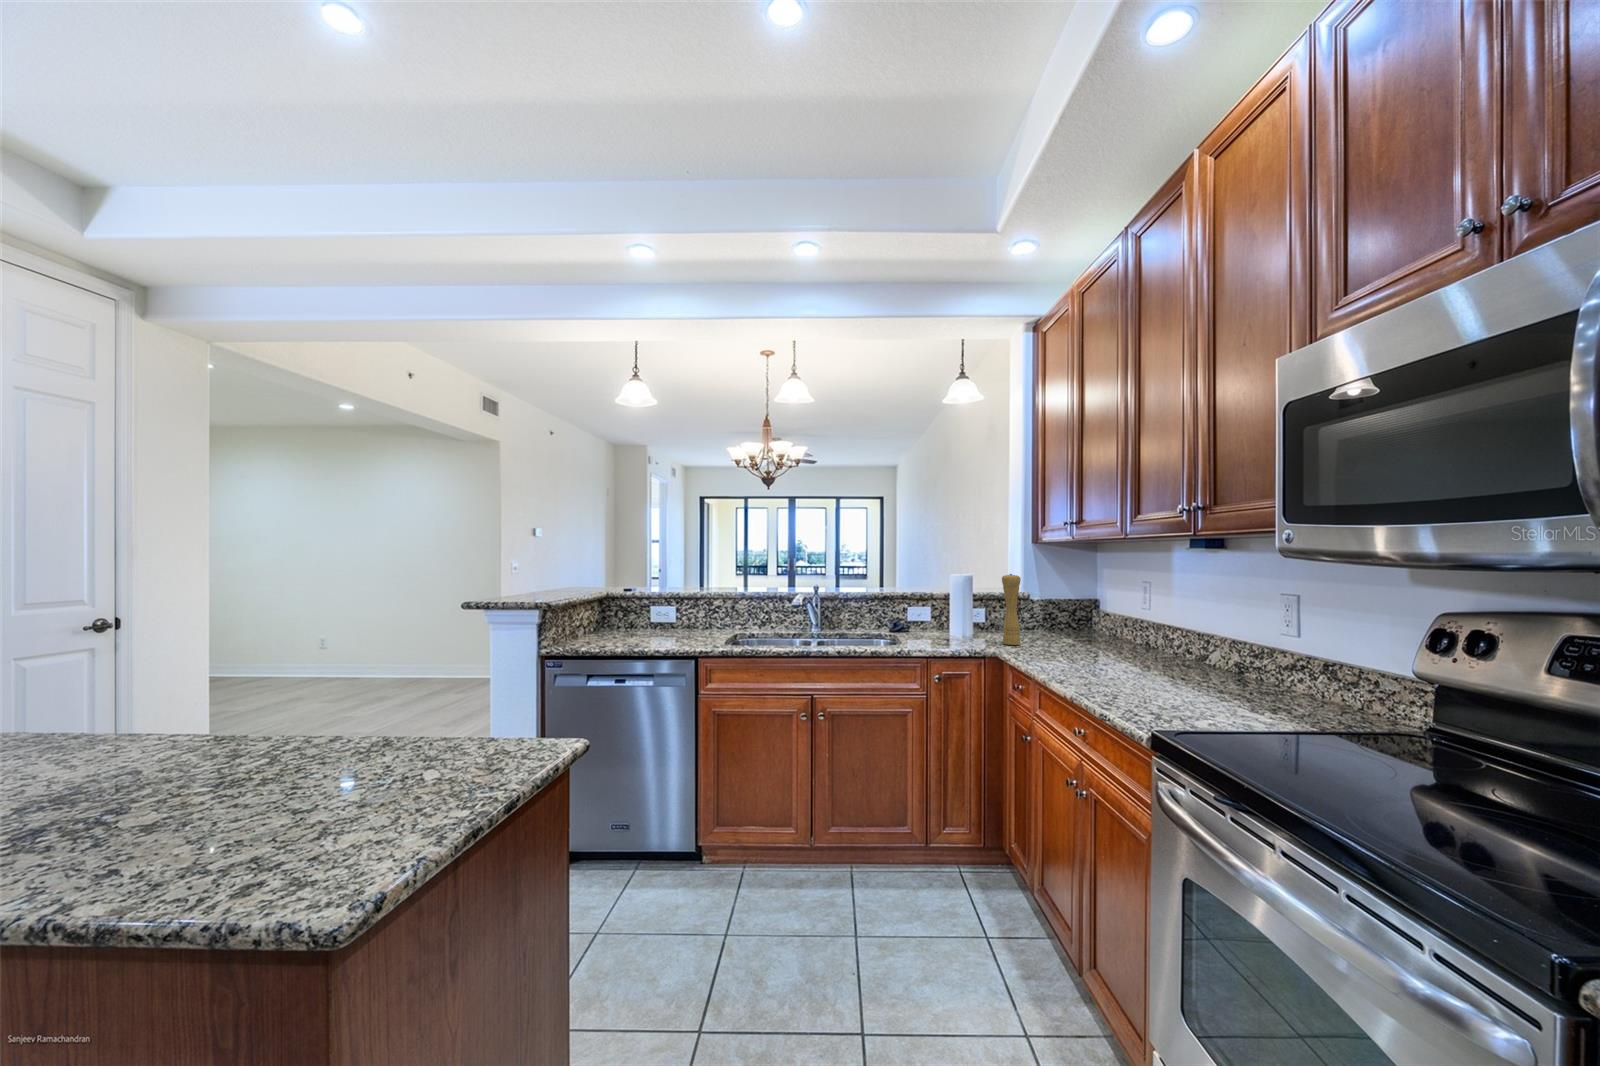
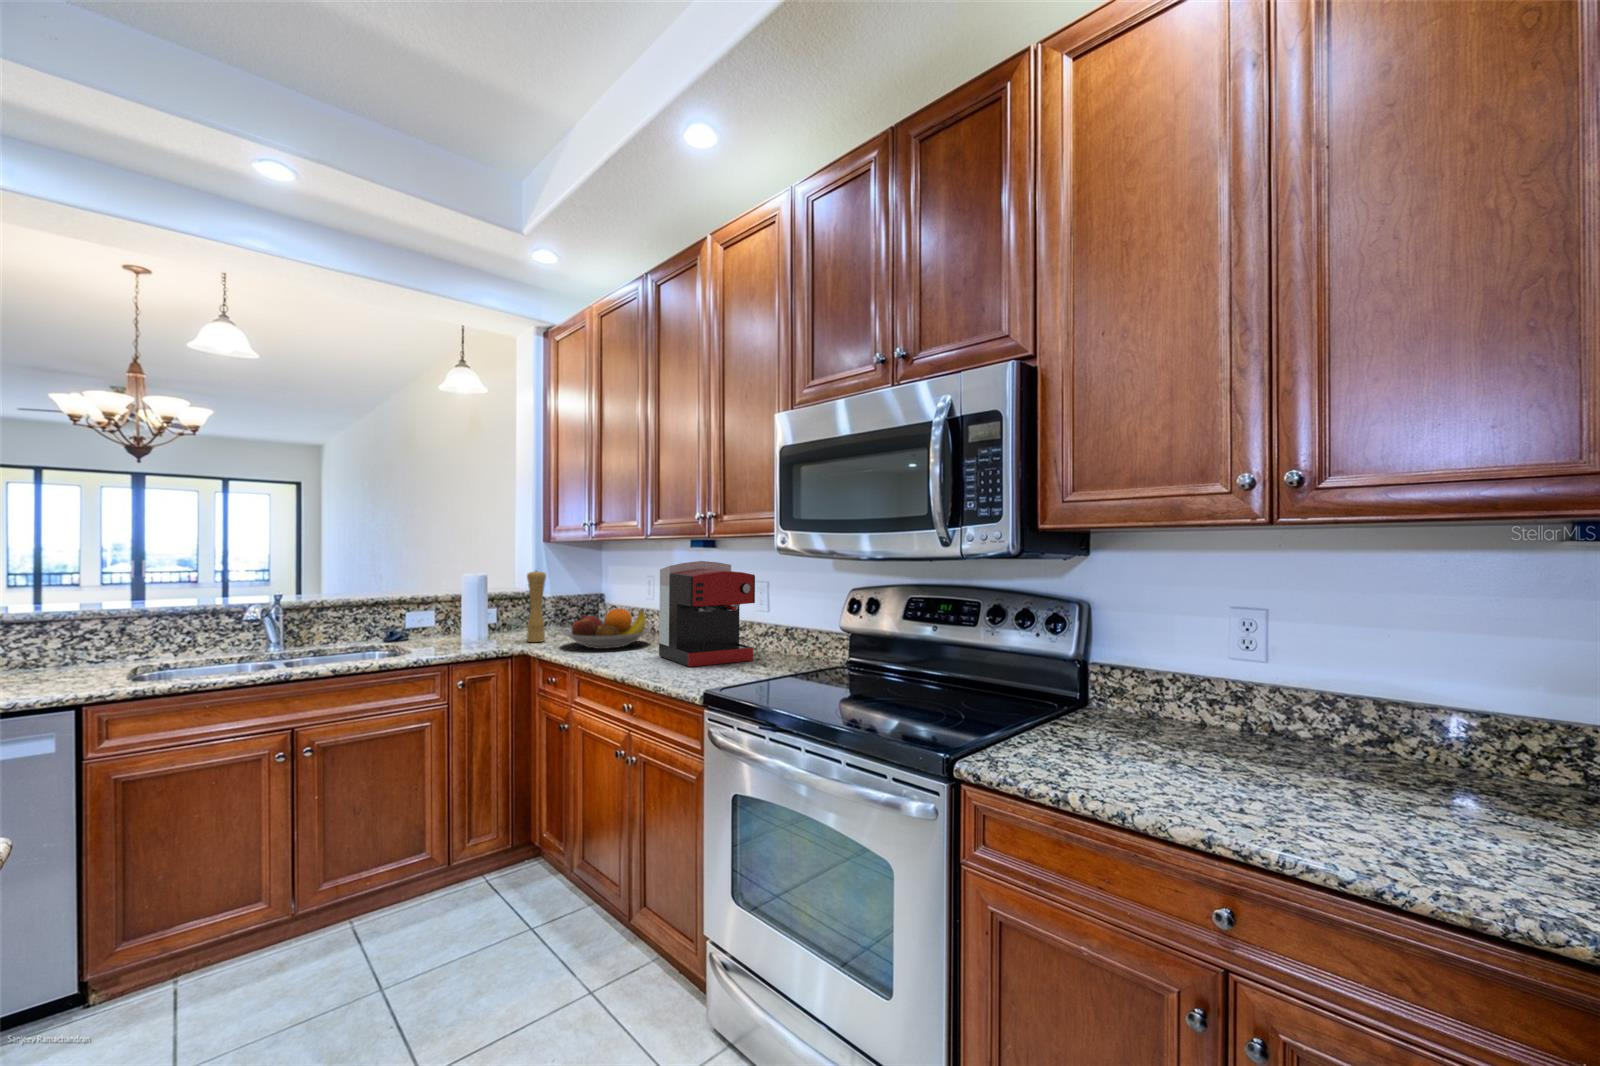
coffee maker: none [1129,566,1262,701] -> present [659,561,755,667]
fruit bowl: none [1029,617,1131,660] -> present [562,608,650,649]

